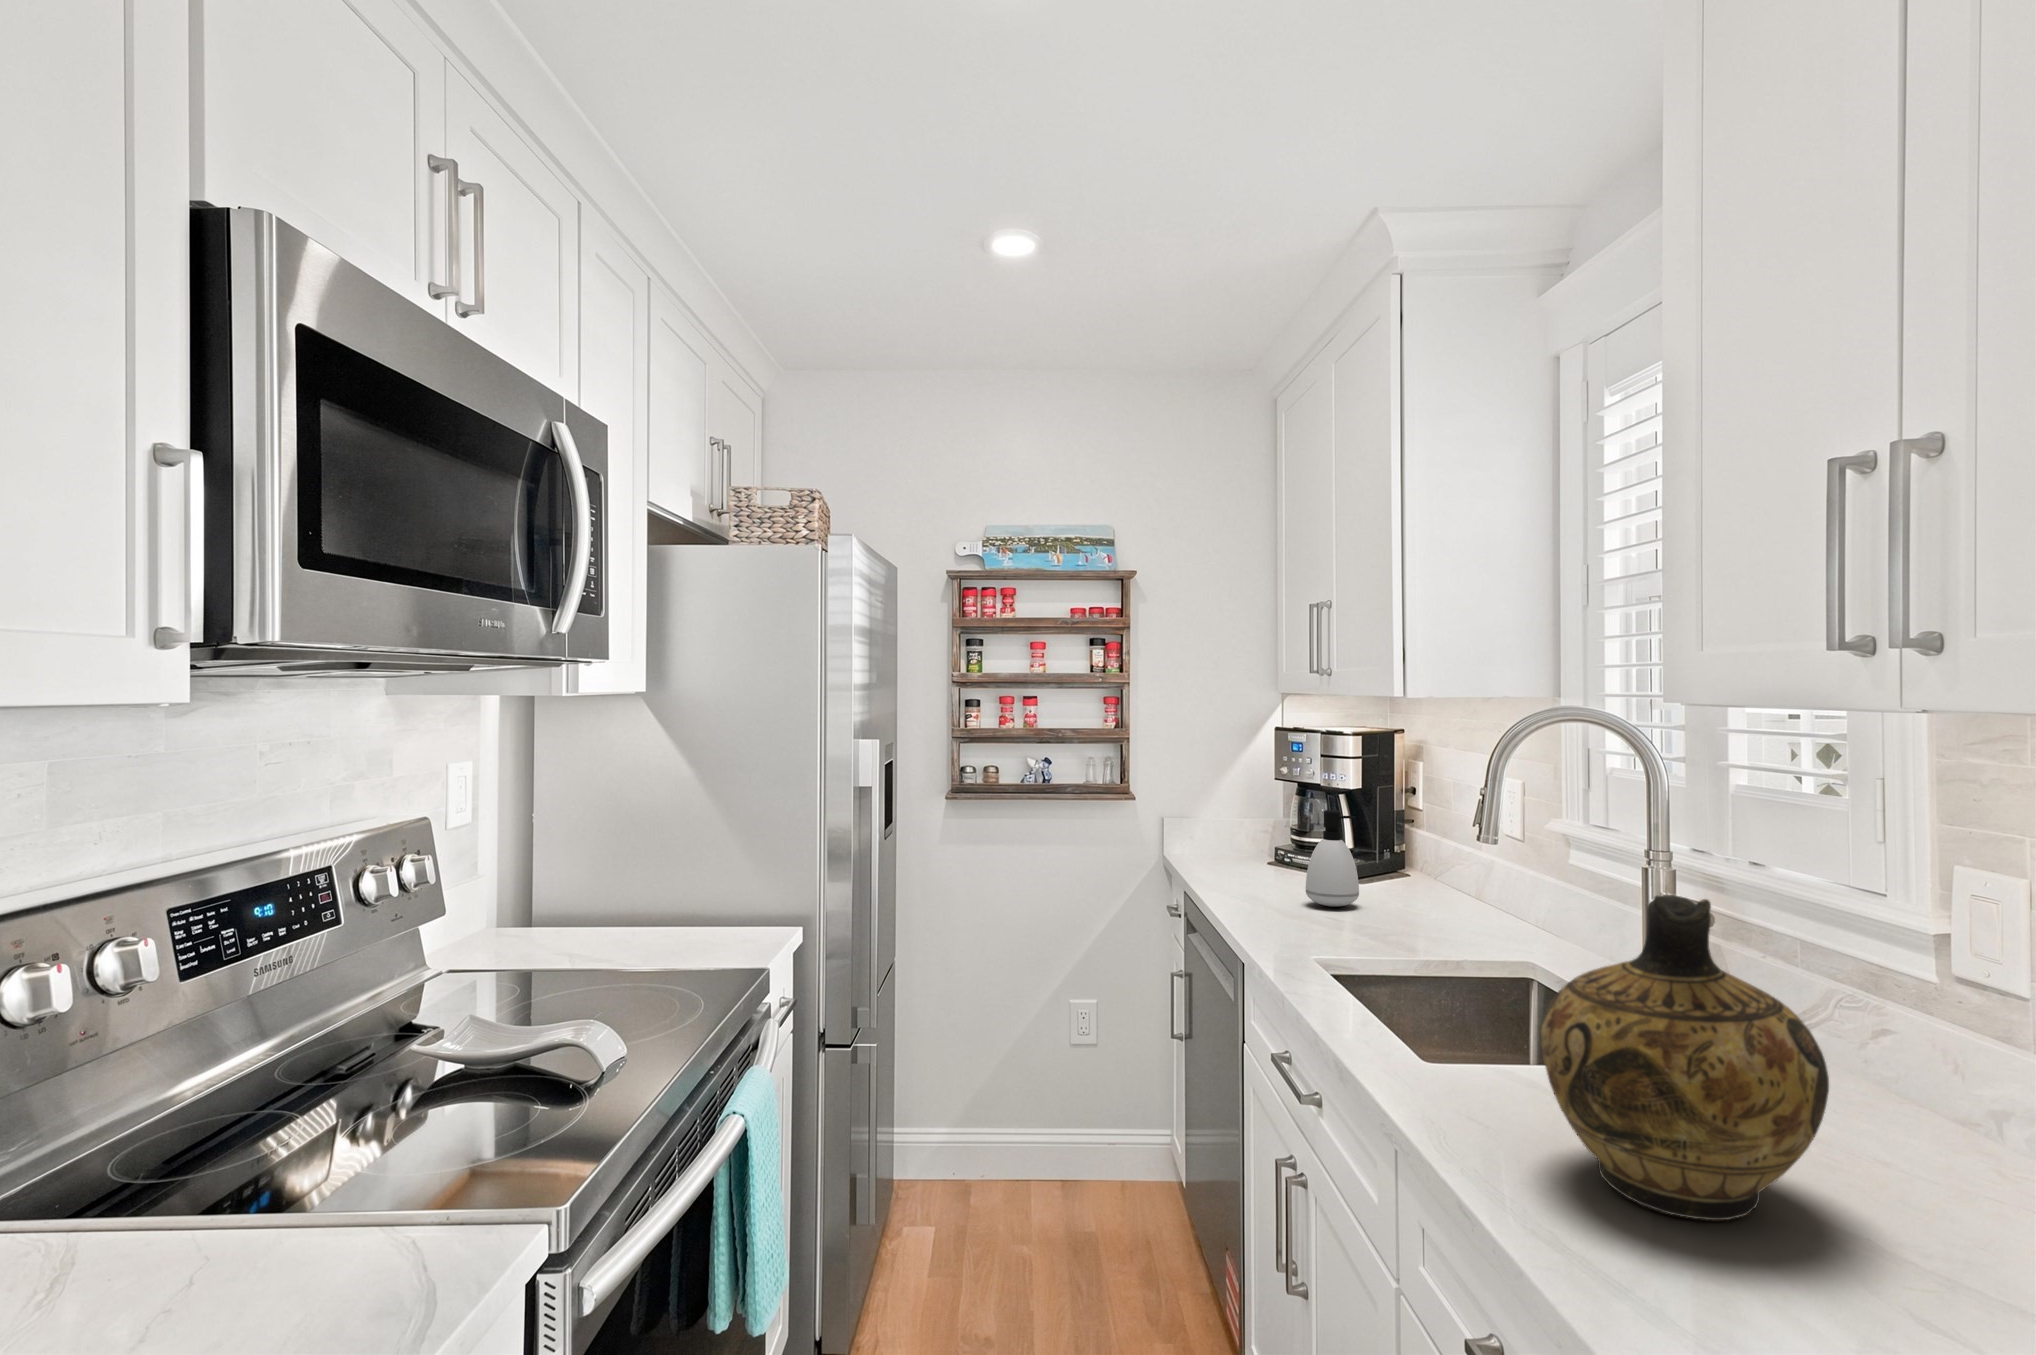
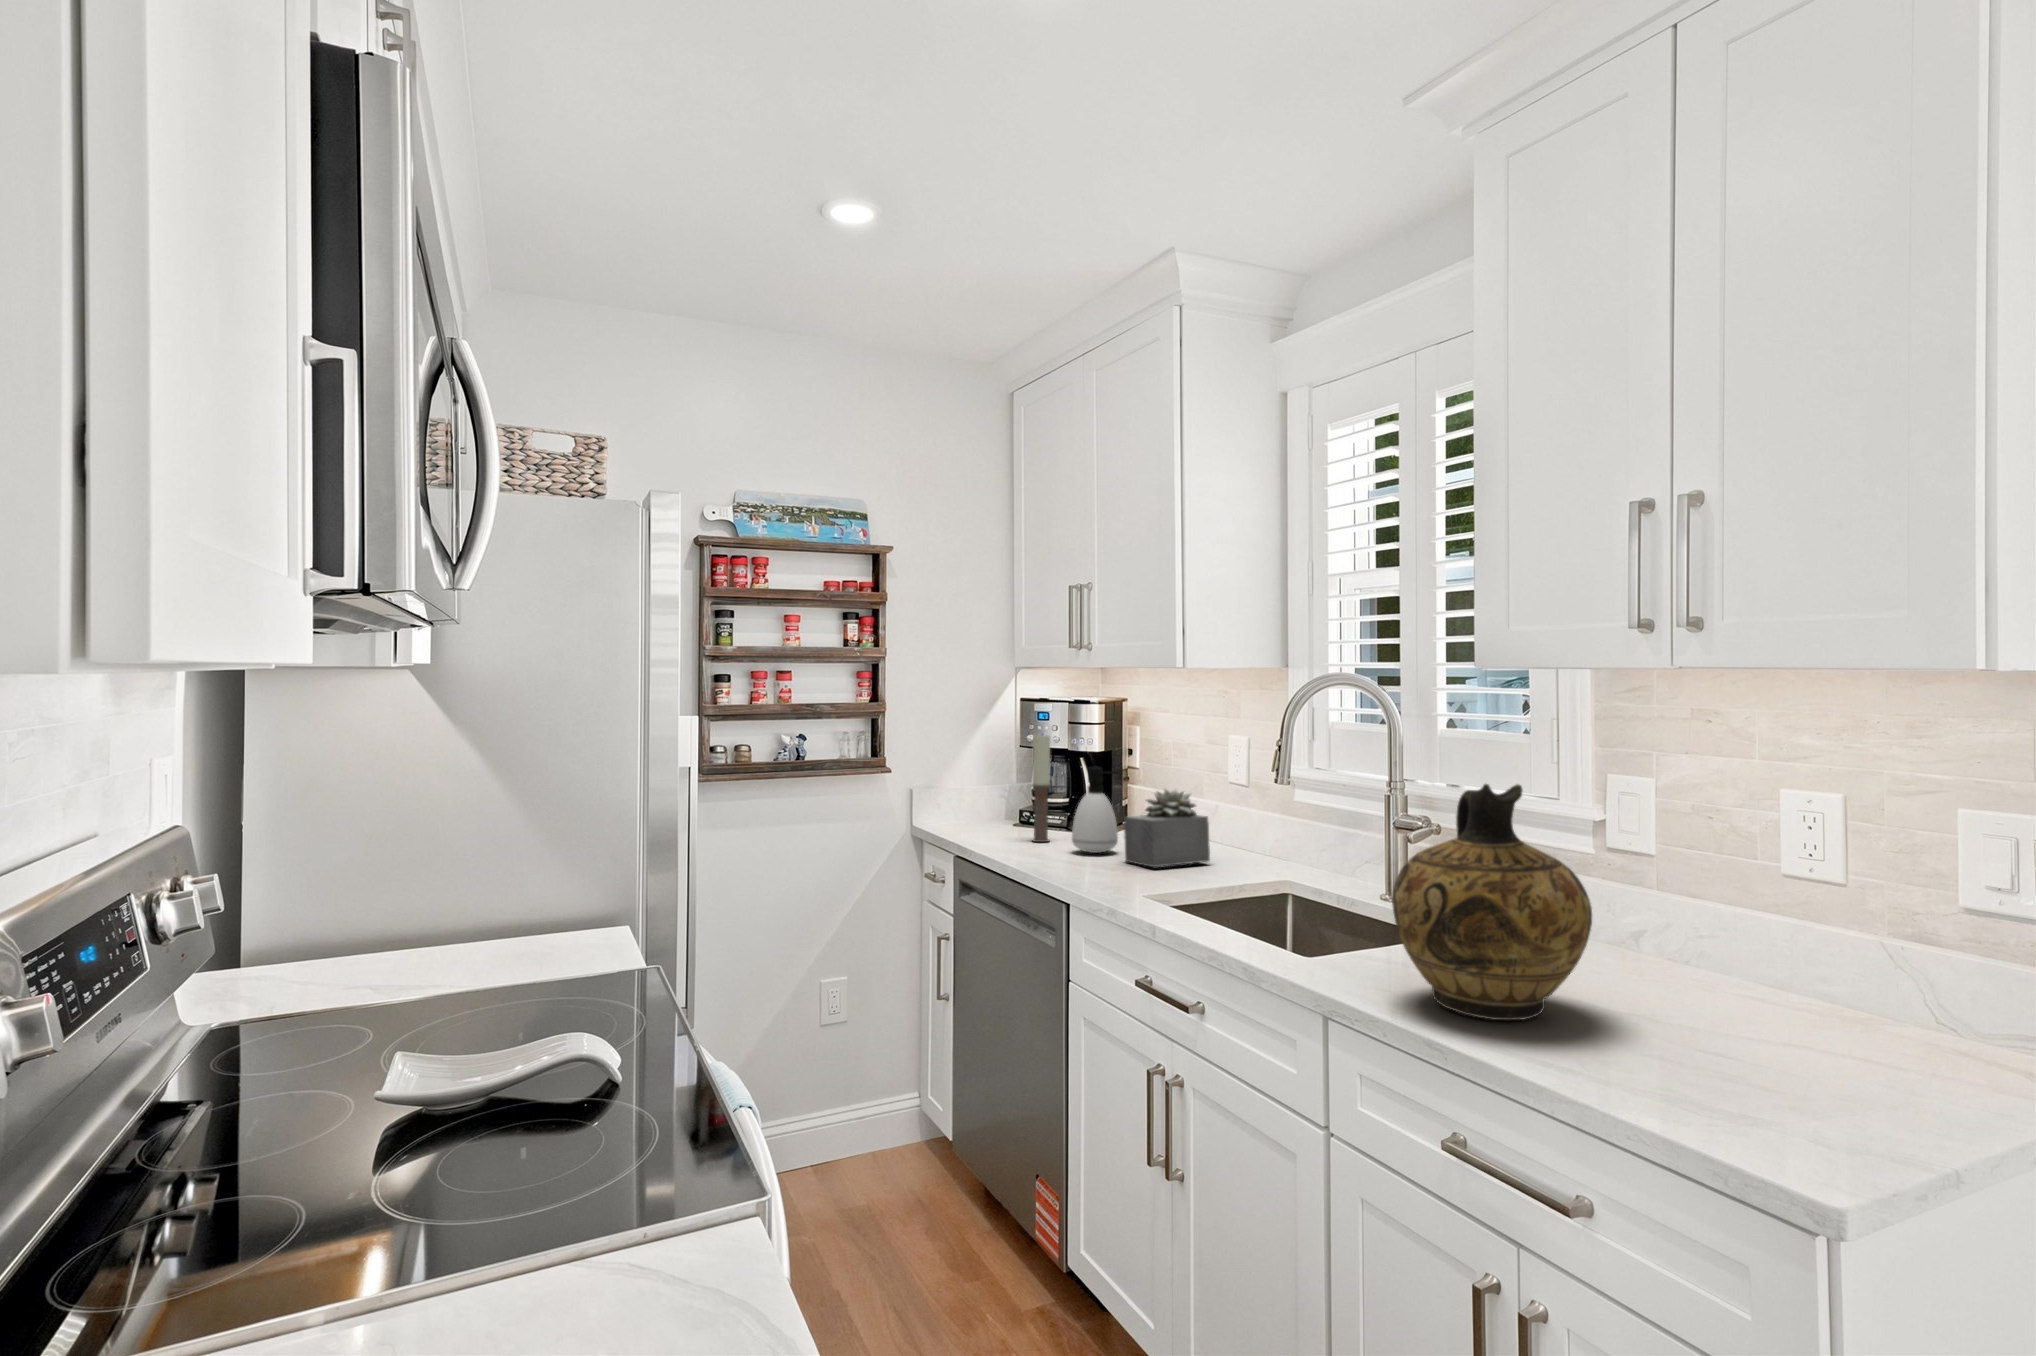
candle: none [1272,767,1293,888] -> present [1032,735,1050,842]
succulent plant: none [1356,838,1460,931] -> present [1124,789,1210,867]

